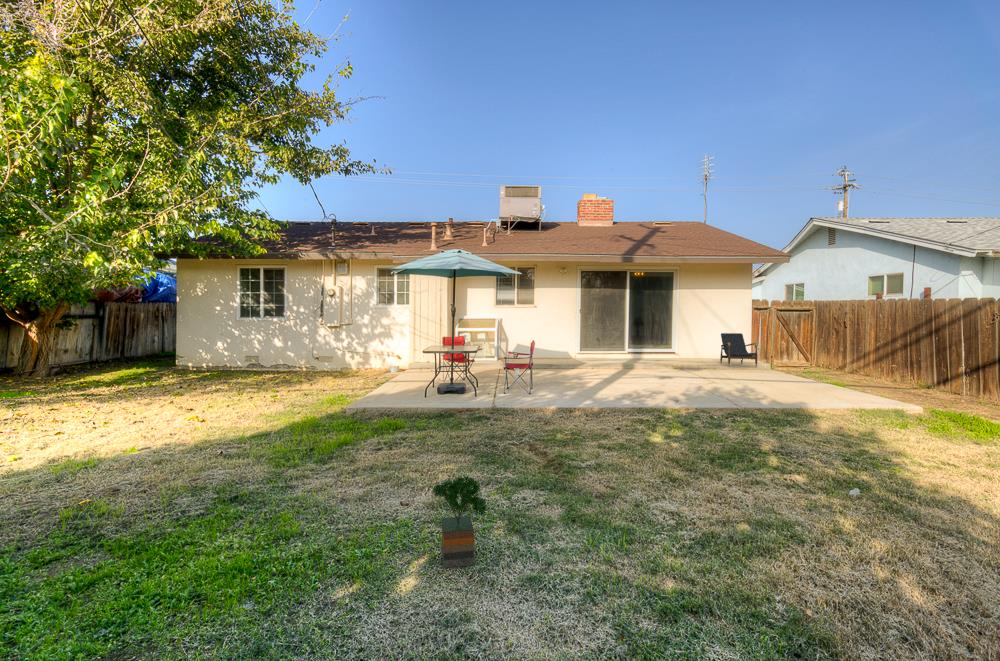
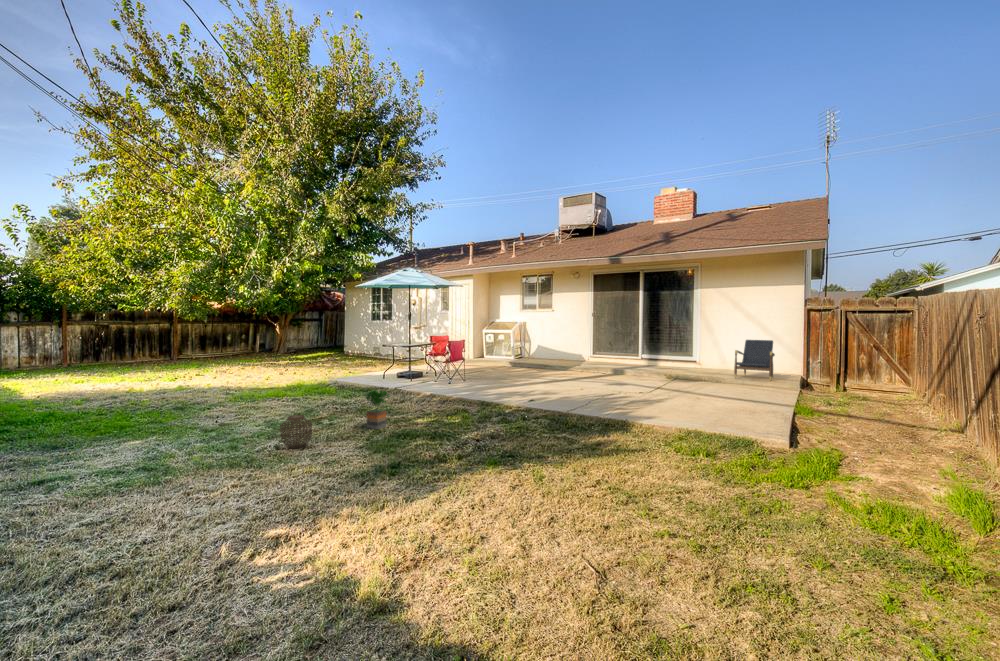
potted tree: present [432,476,487,568] -> present [366,390,390,429]
woven basket: none [895,485,966,549] -> present [280,415,312,449]

